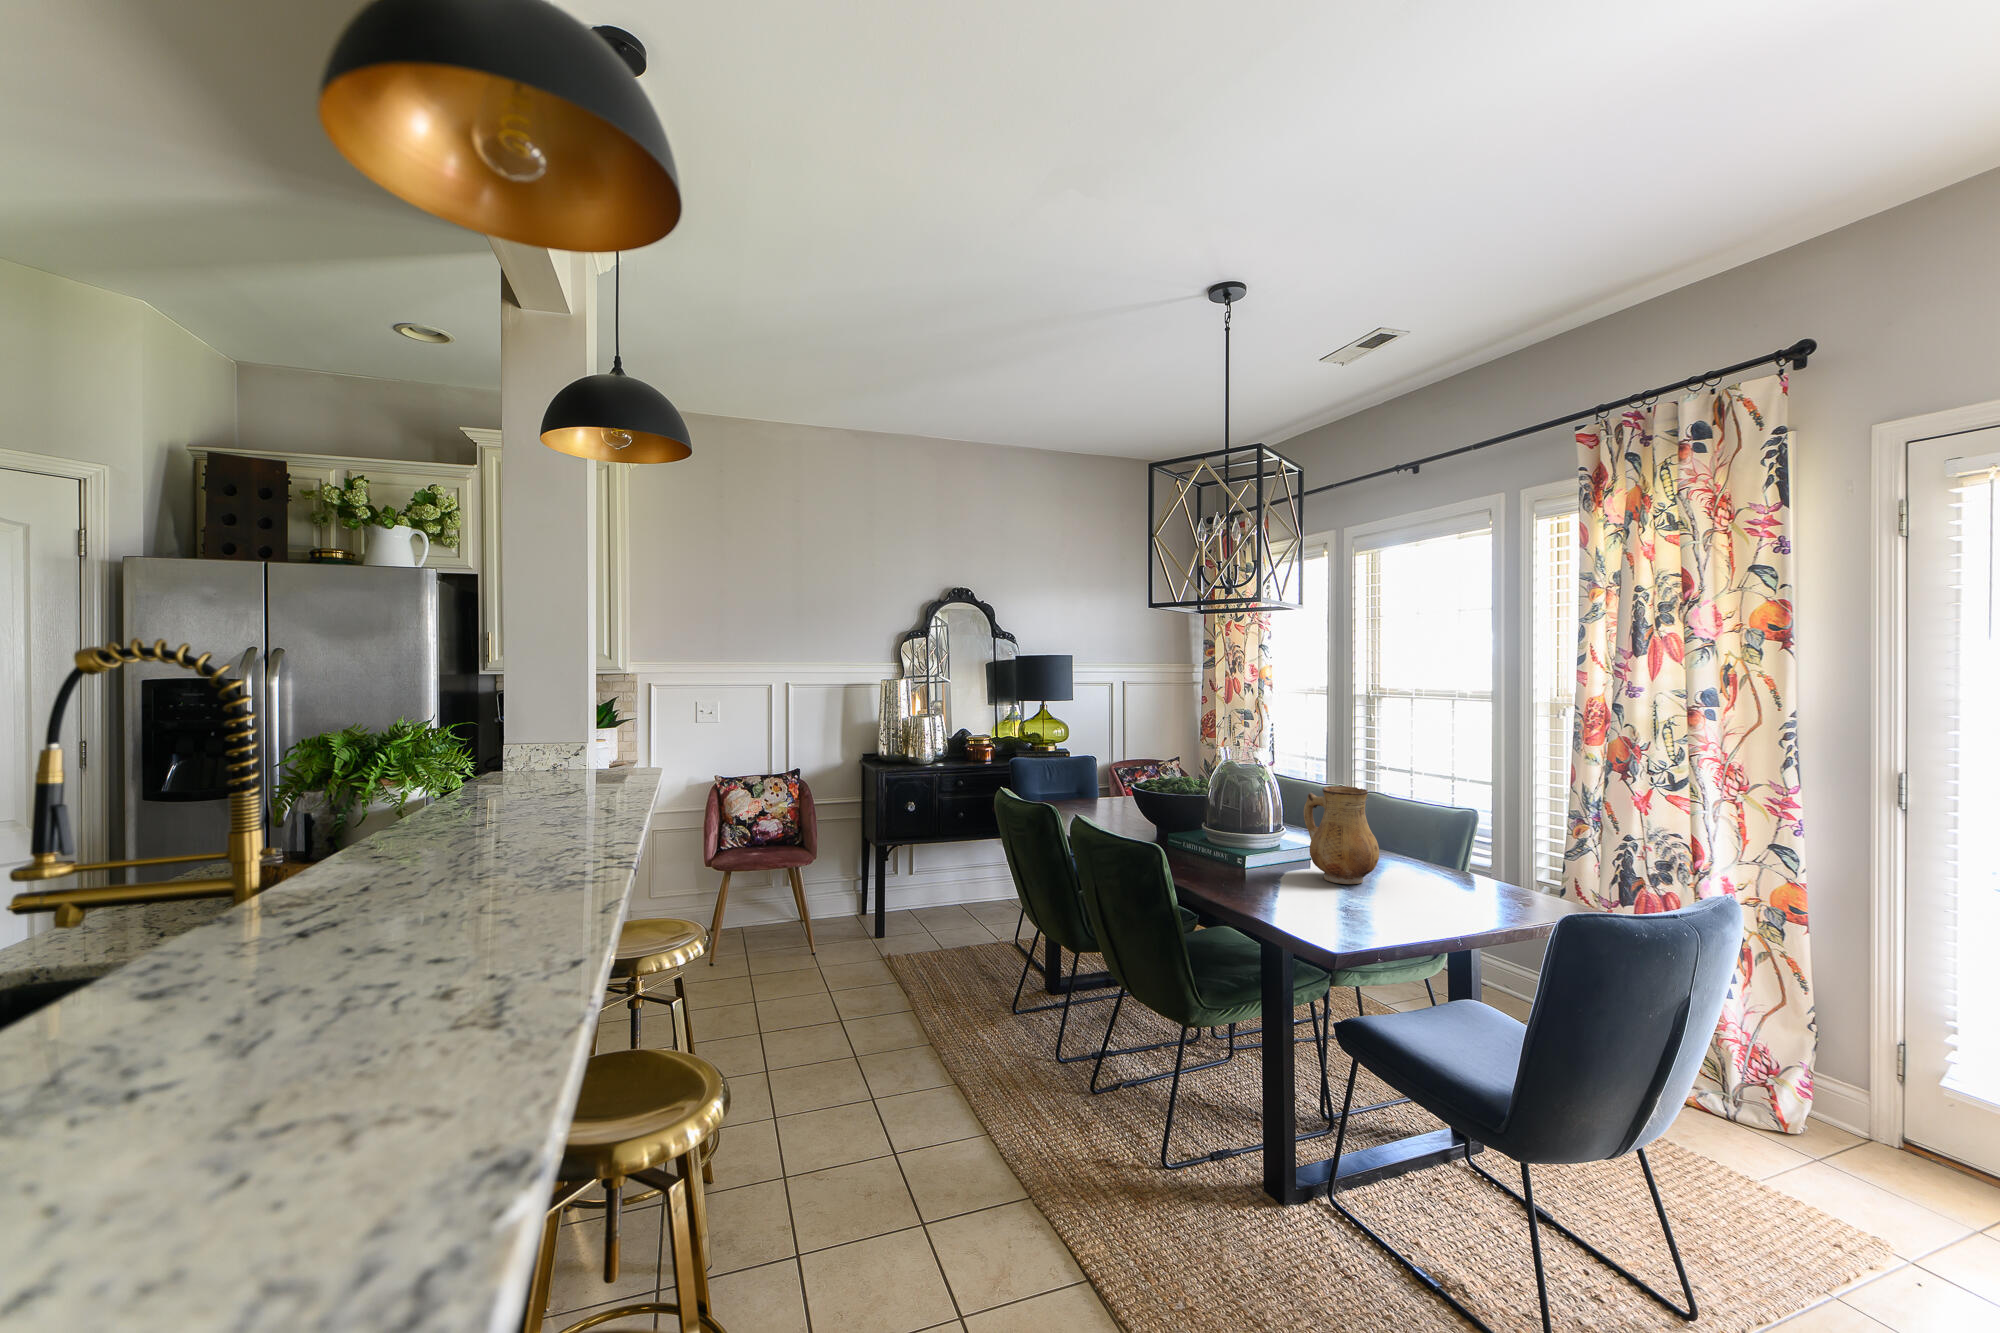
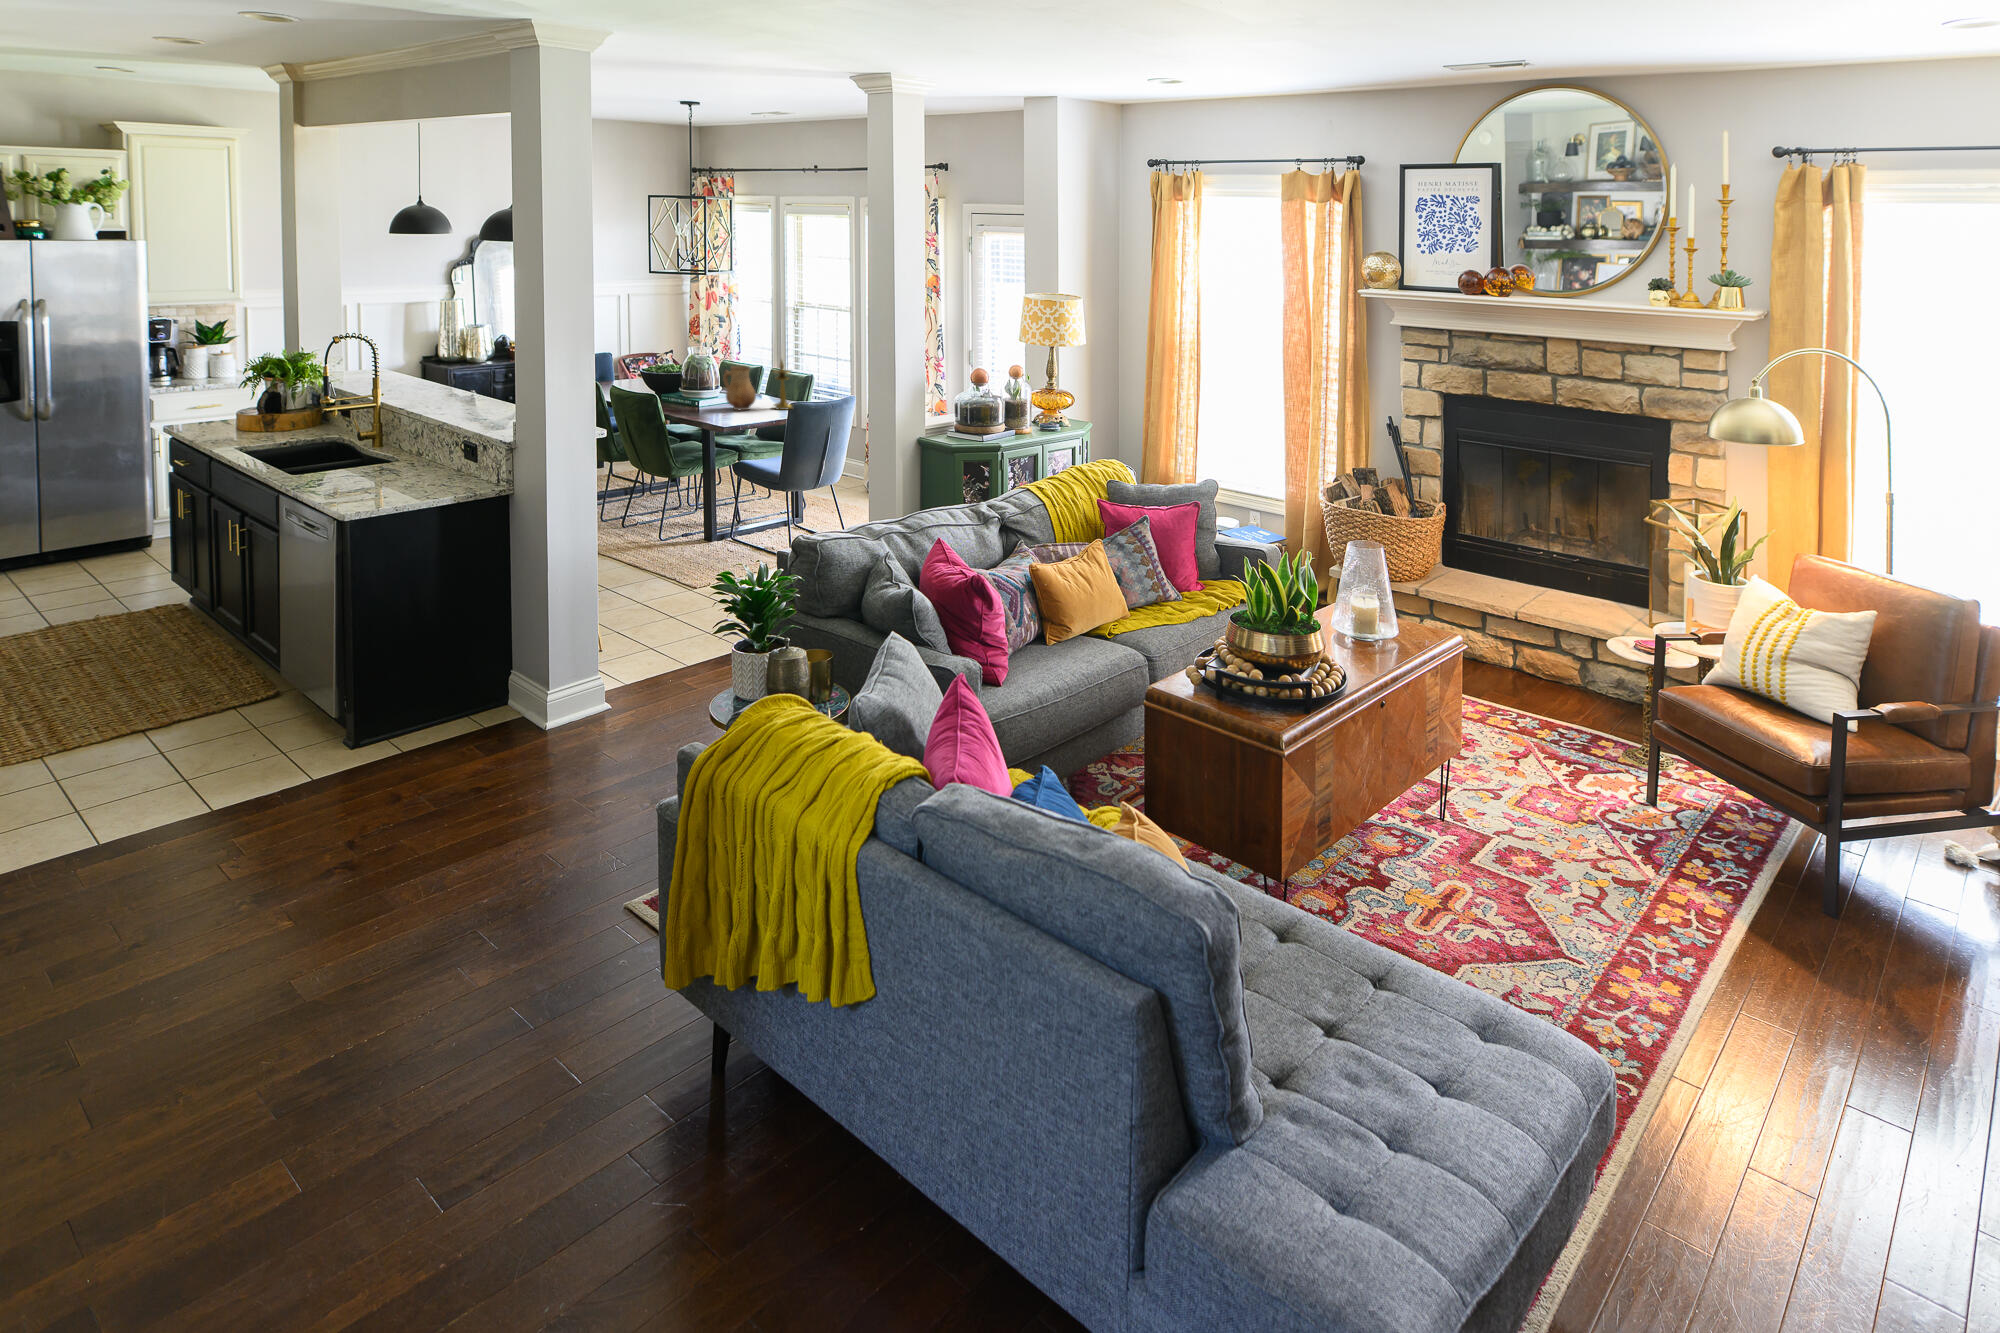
candlestick: none [1414,771,1467,888] -> present [773,360,793,410]

